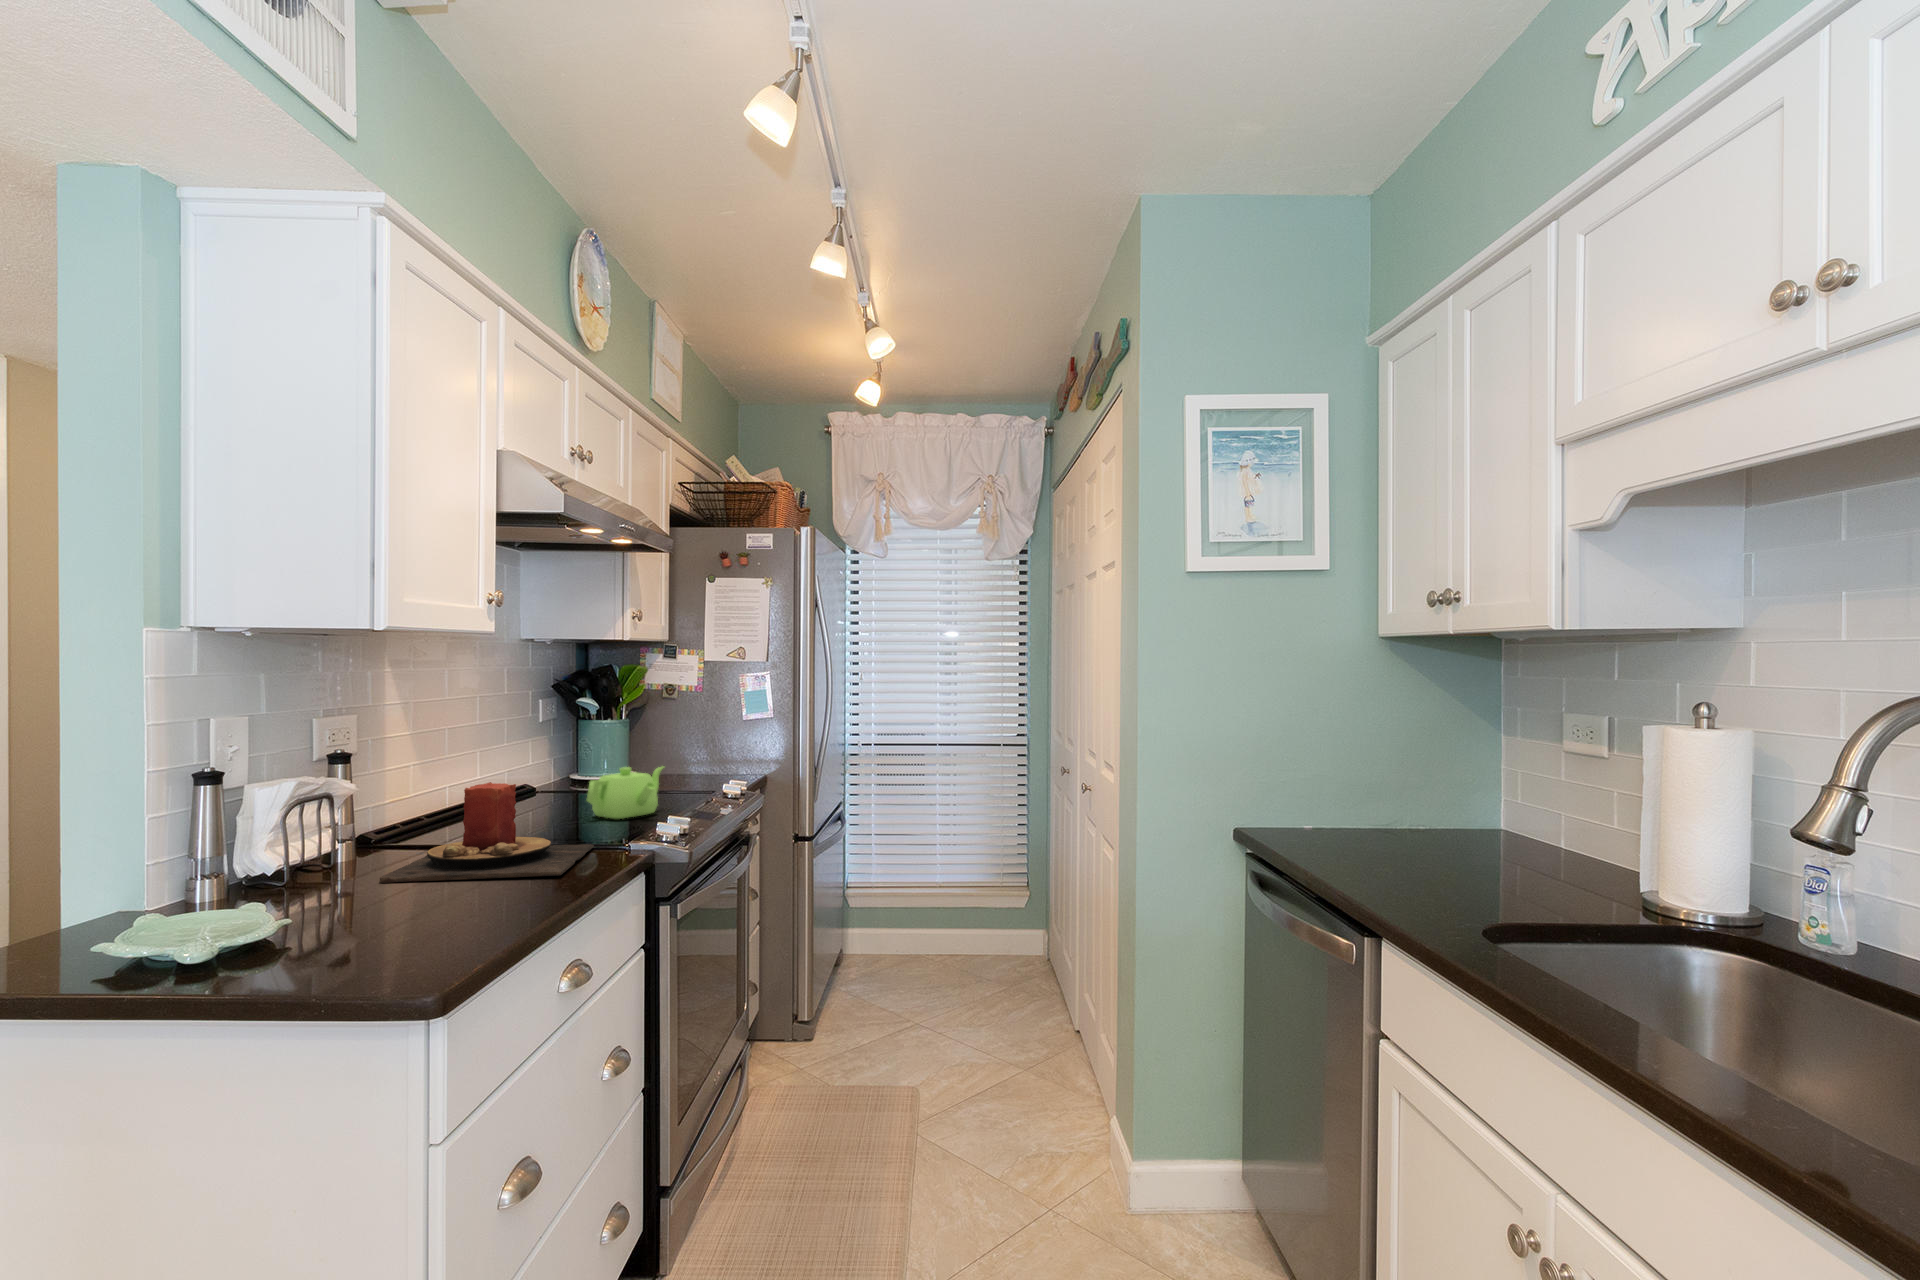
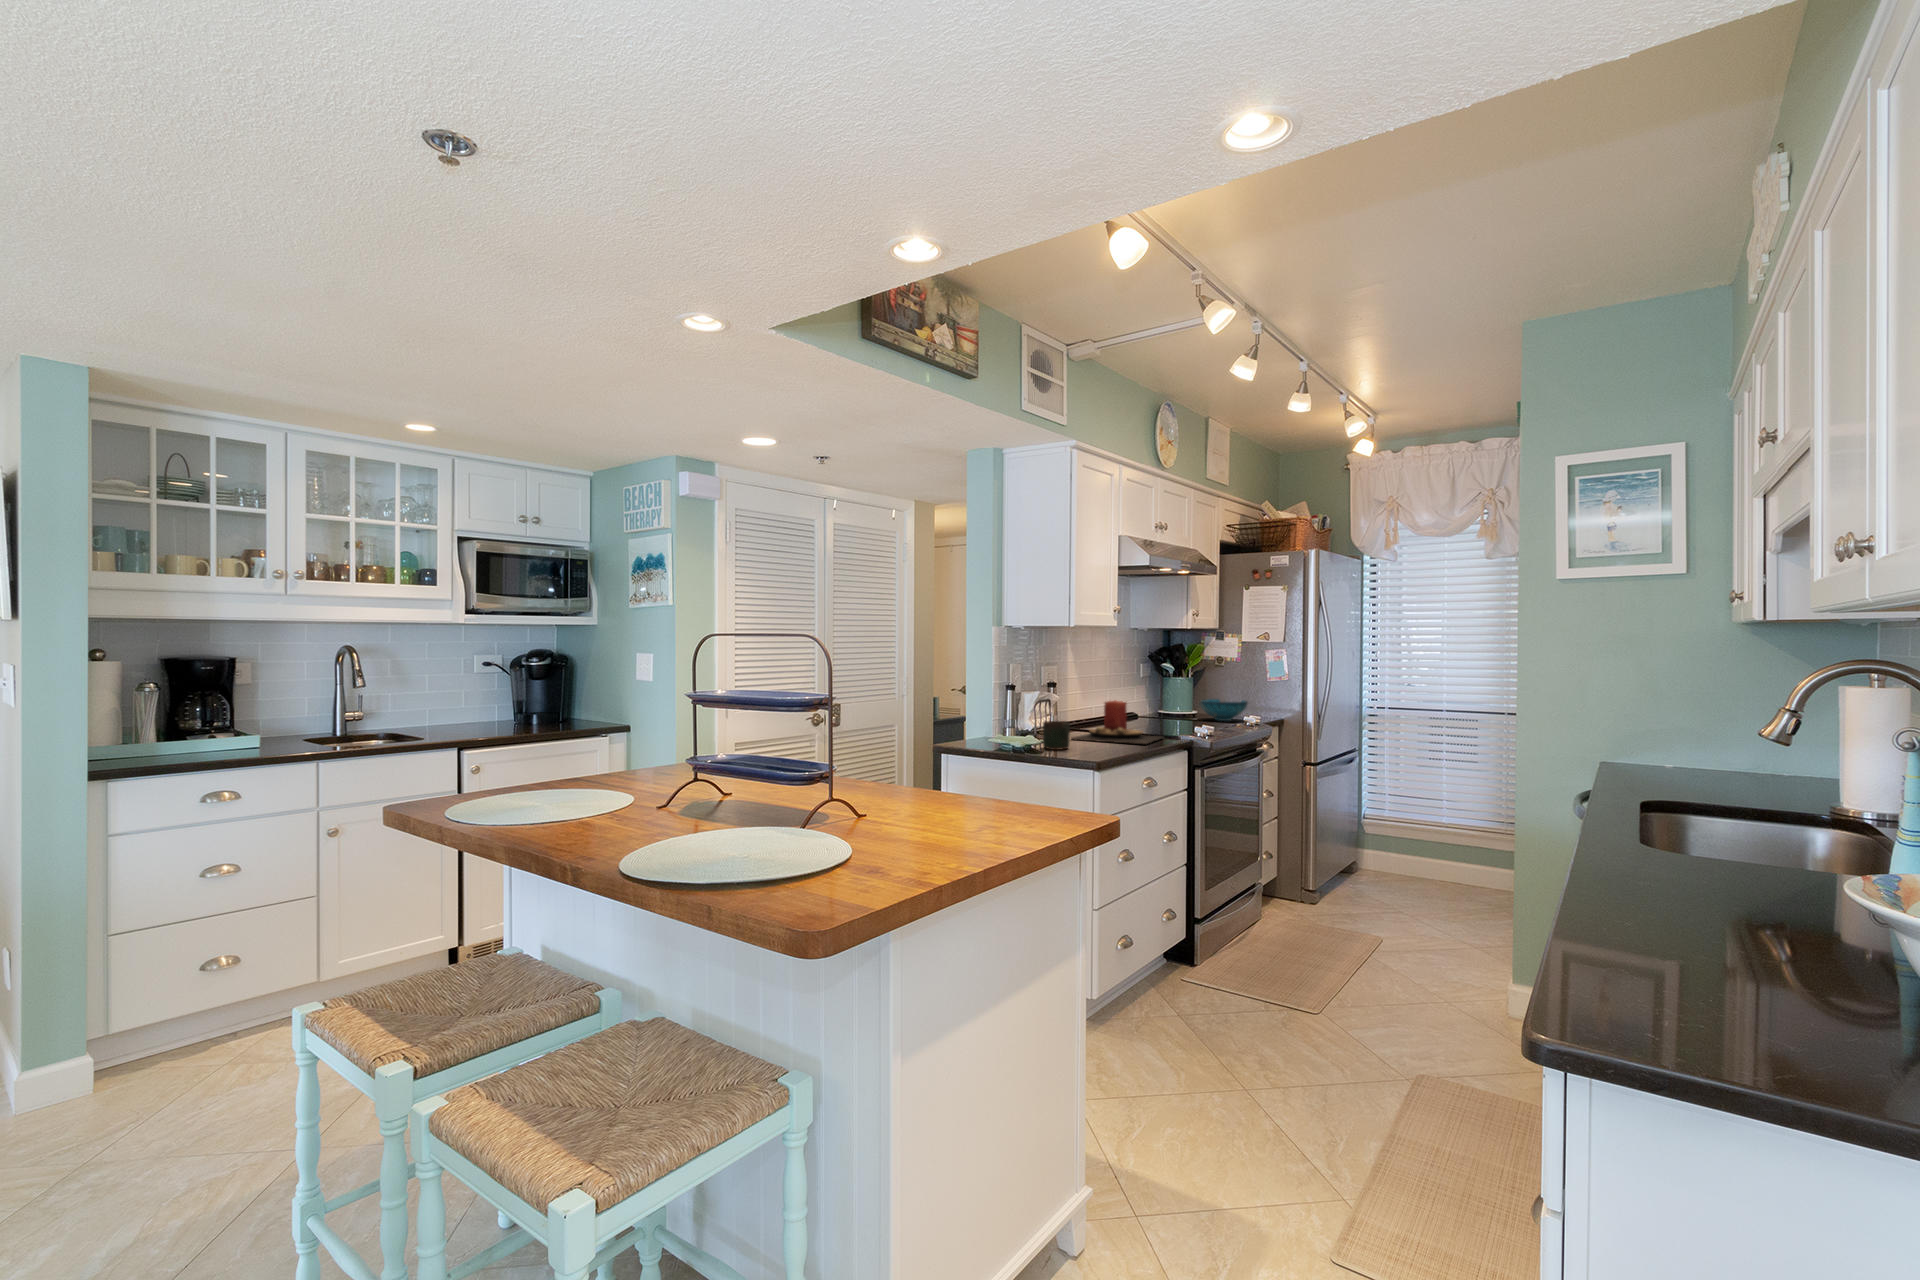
decorative bowl: none [638,749,715,785] -> present [1200,699,1248,721]
teapot: present [587,767,664,819] -> none [1164,703,1209,731]
mug: none [285,857,369,937] -> present [1043,721,1070,750]

